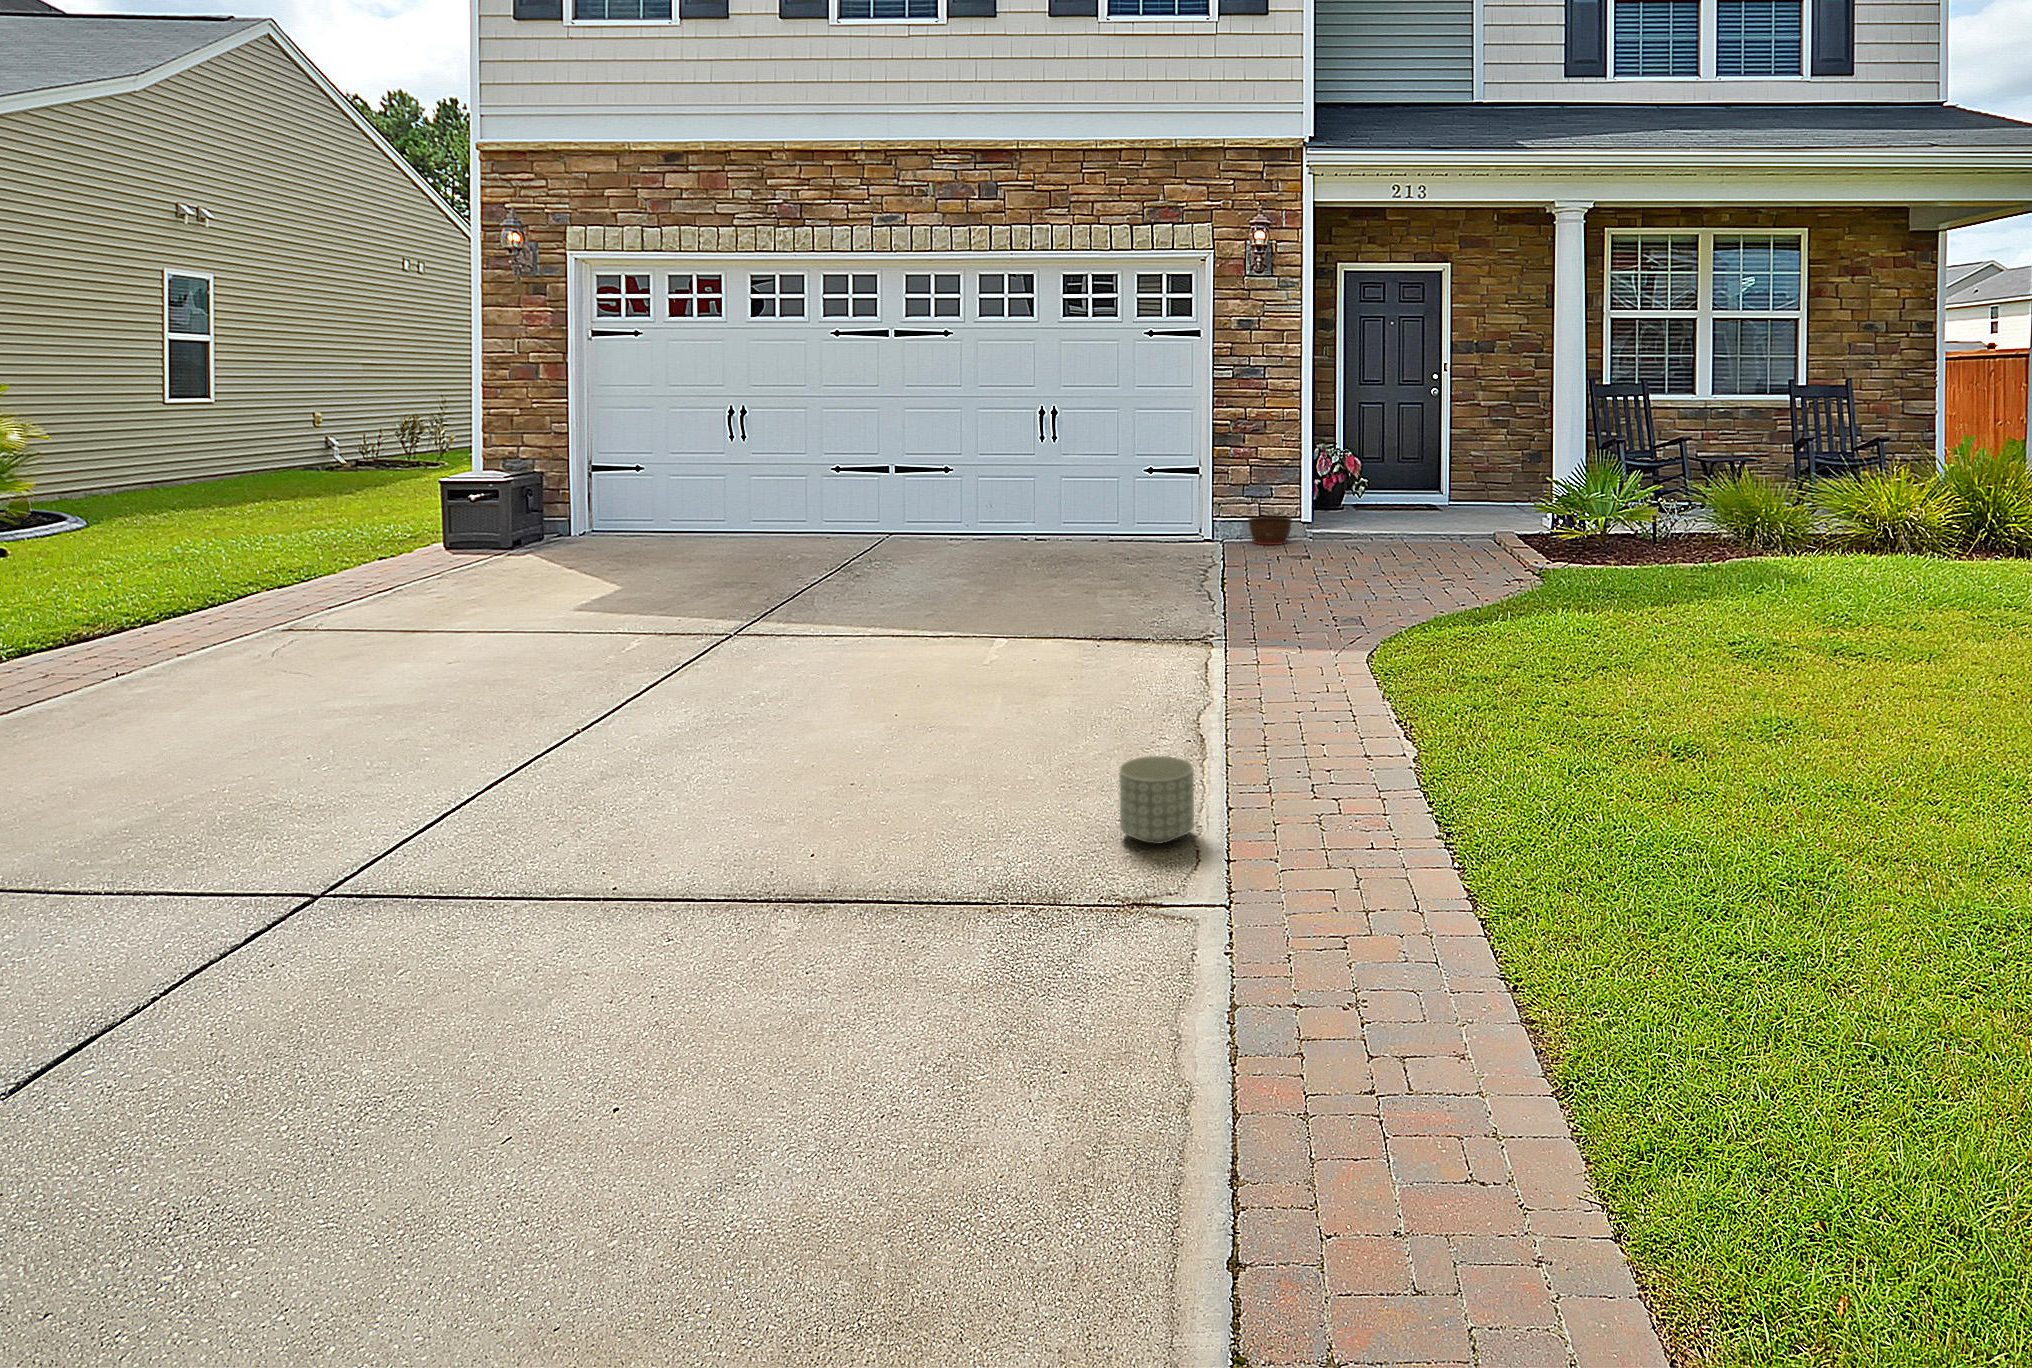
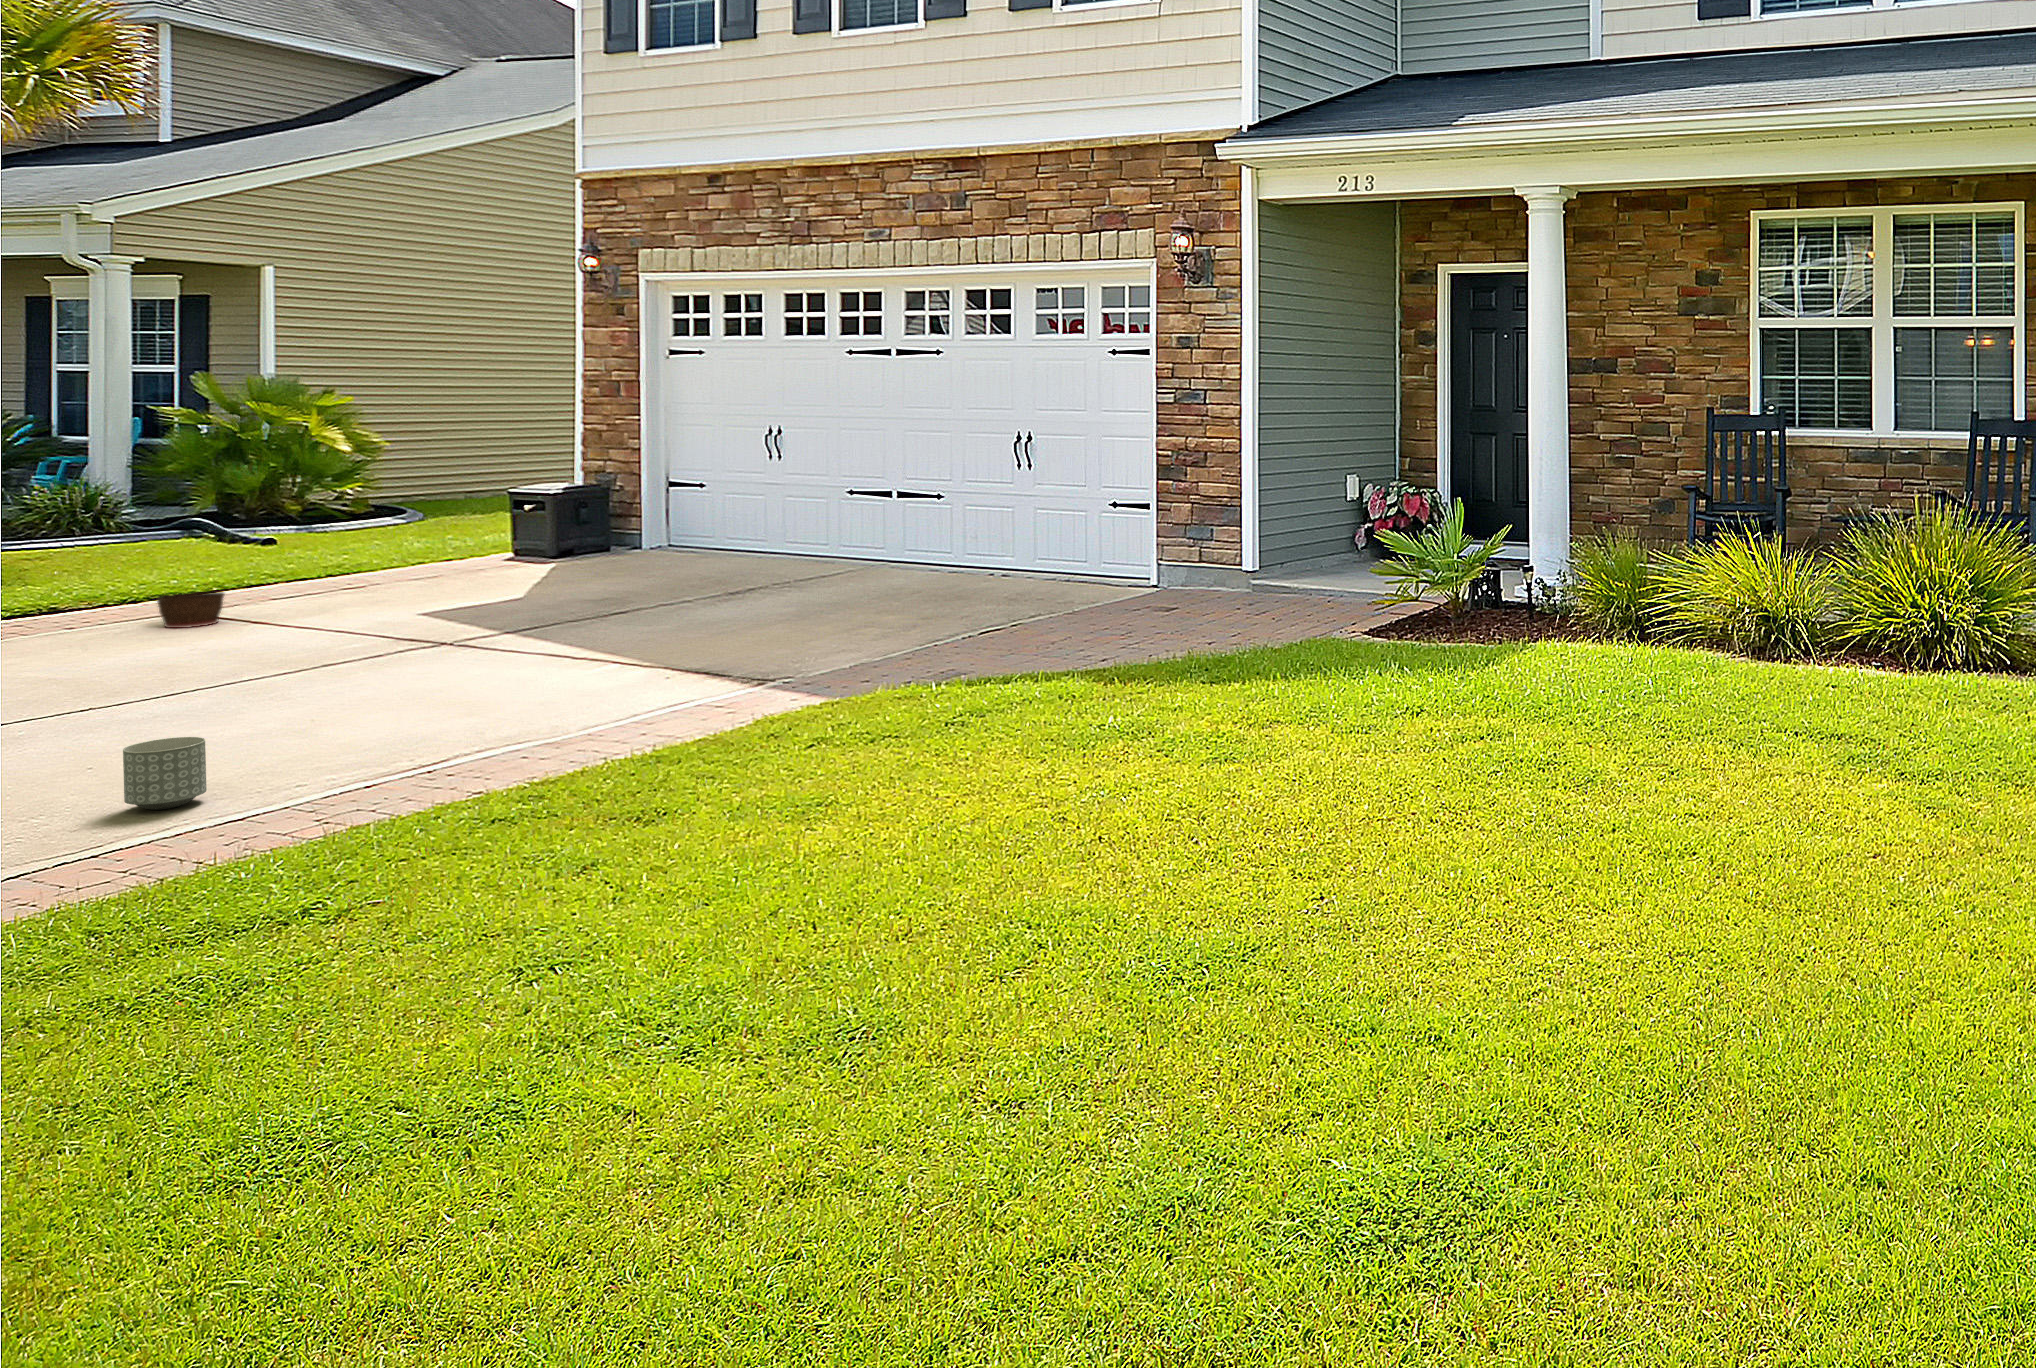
basket: present [1248,516,1292,545] -> present [157,592,224,628]

